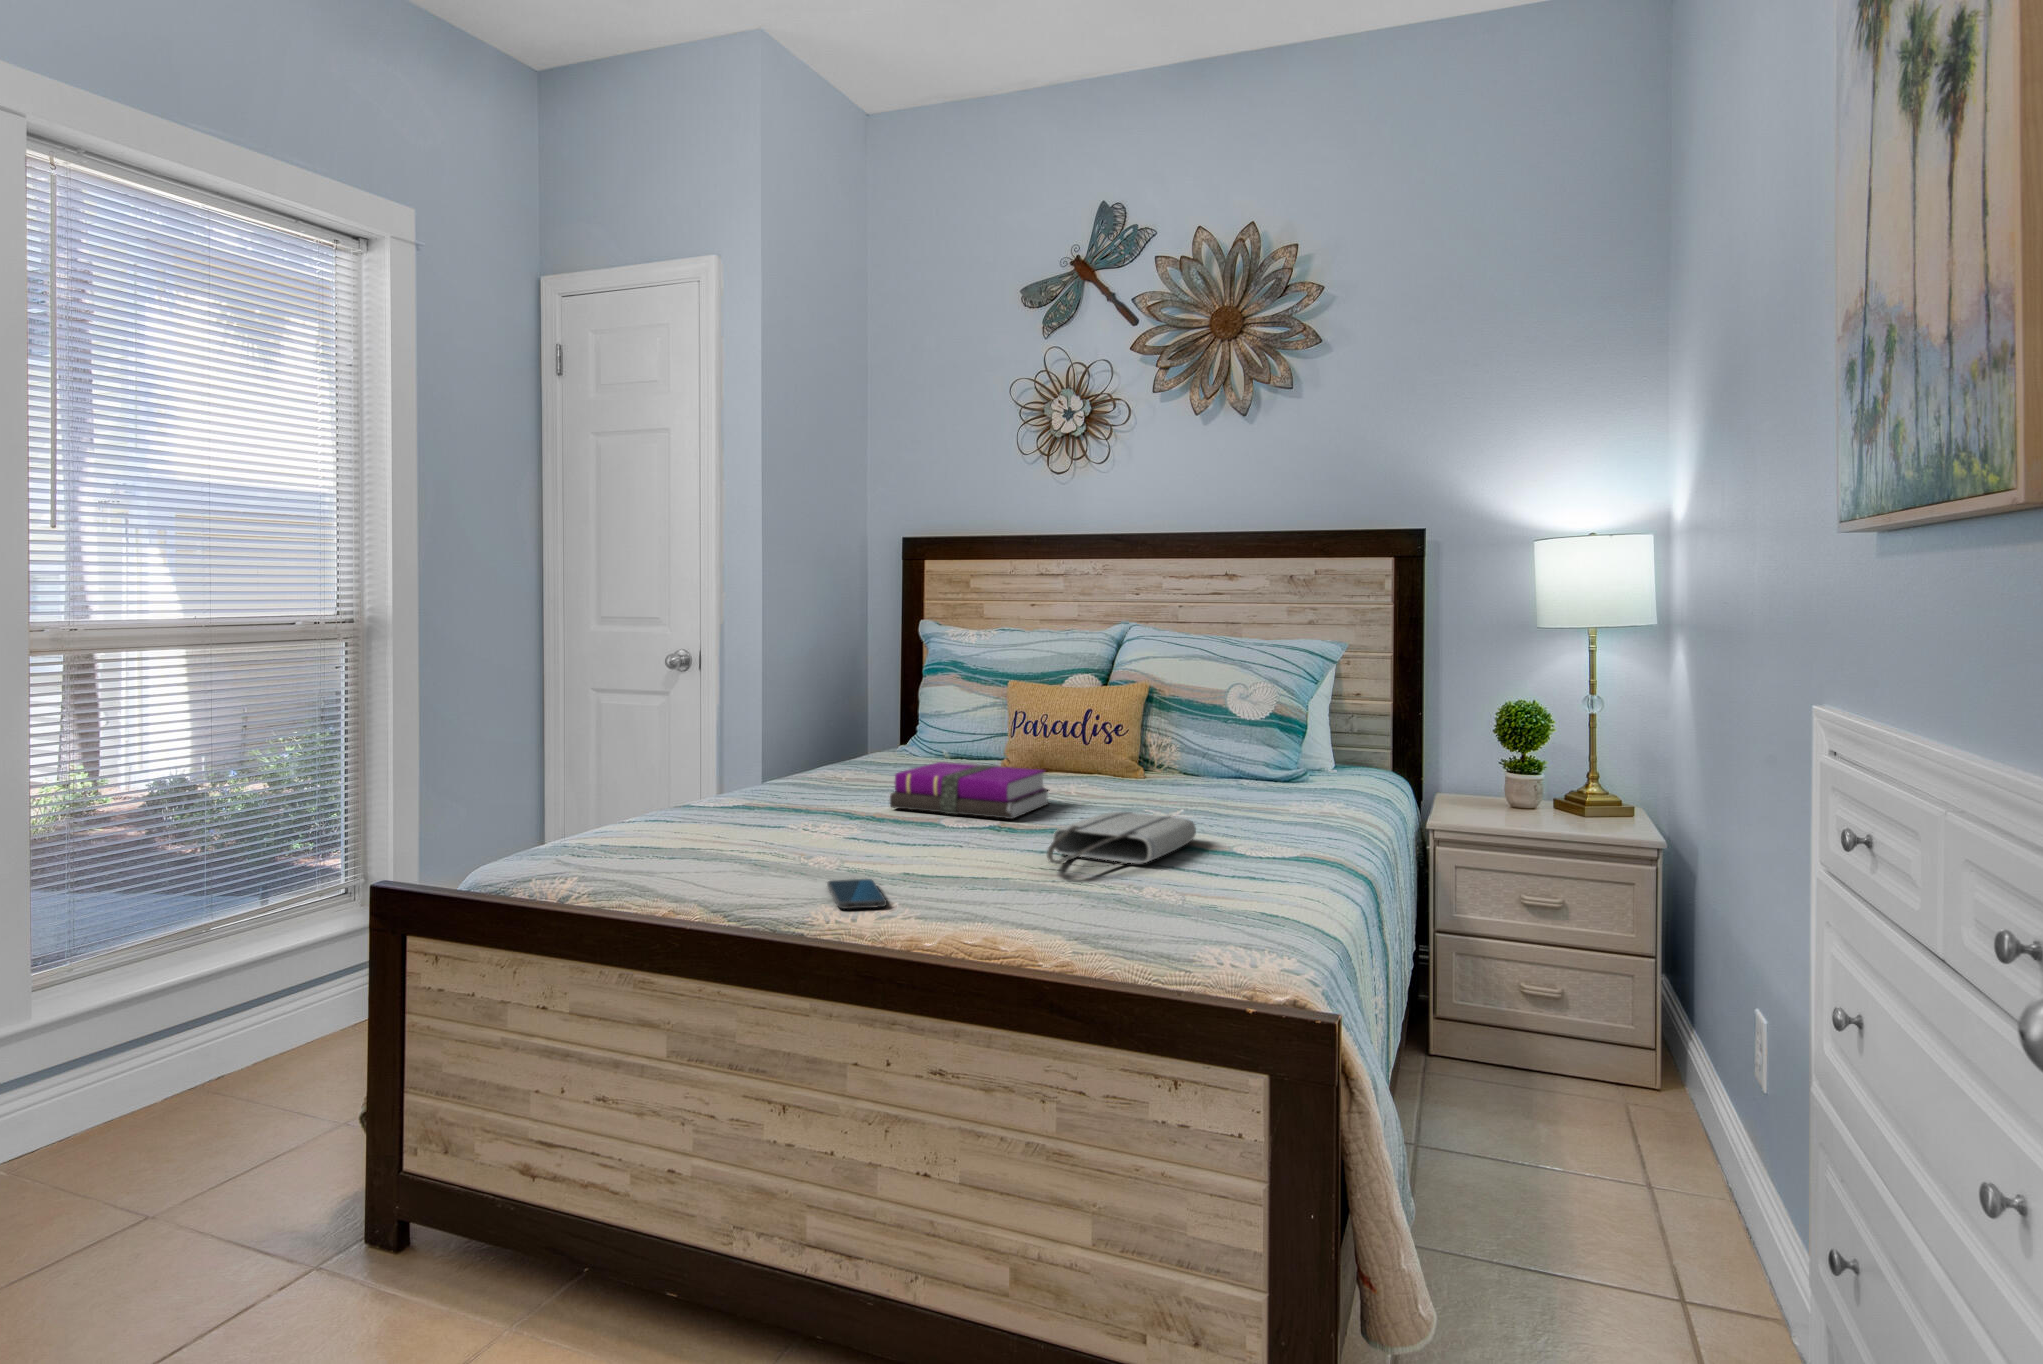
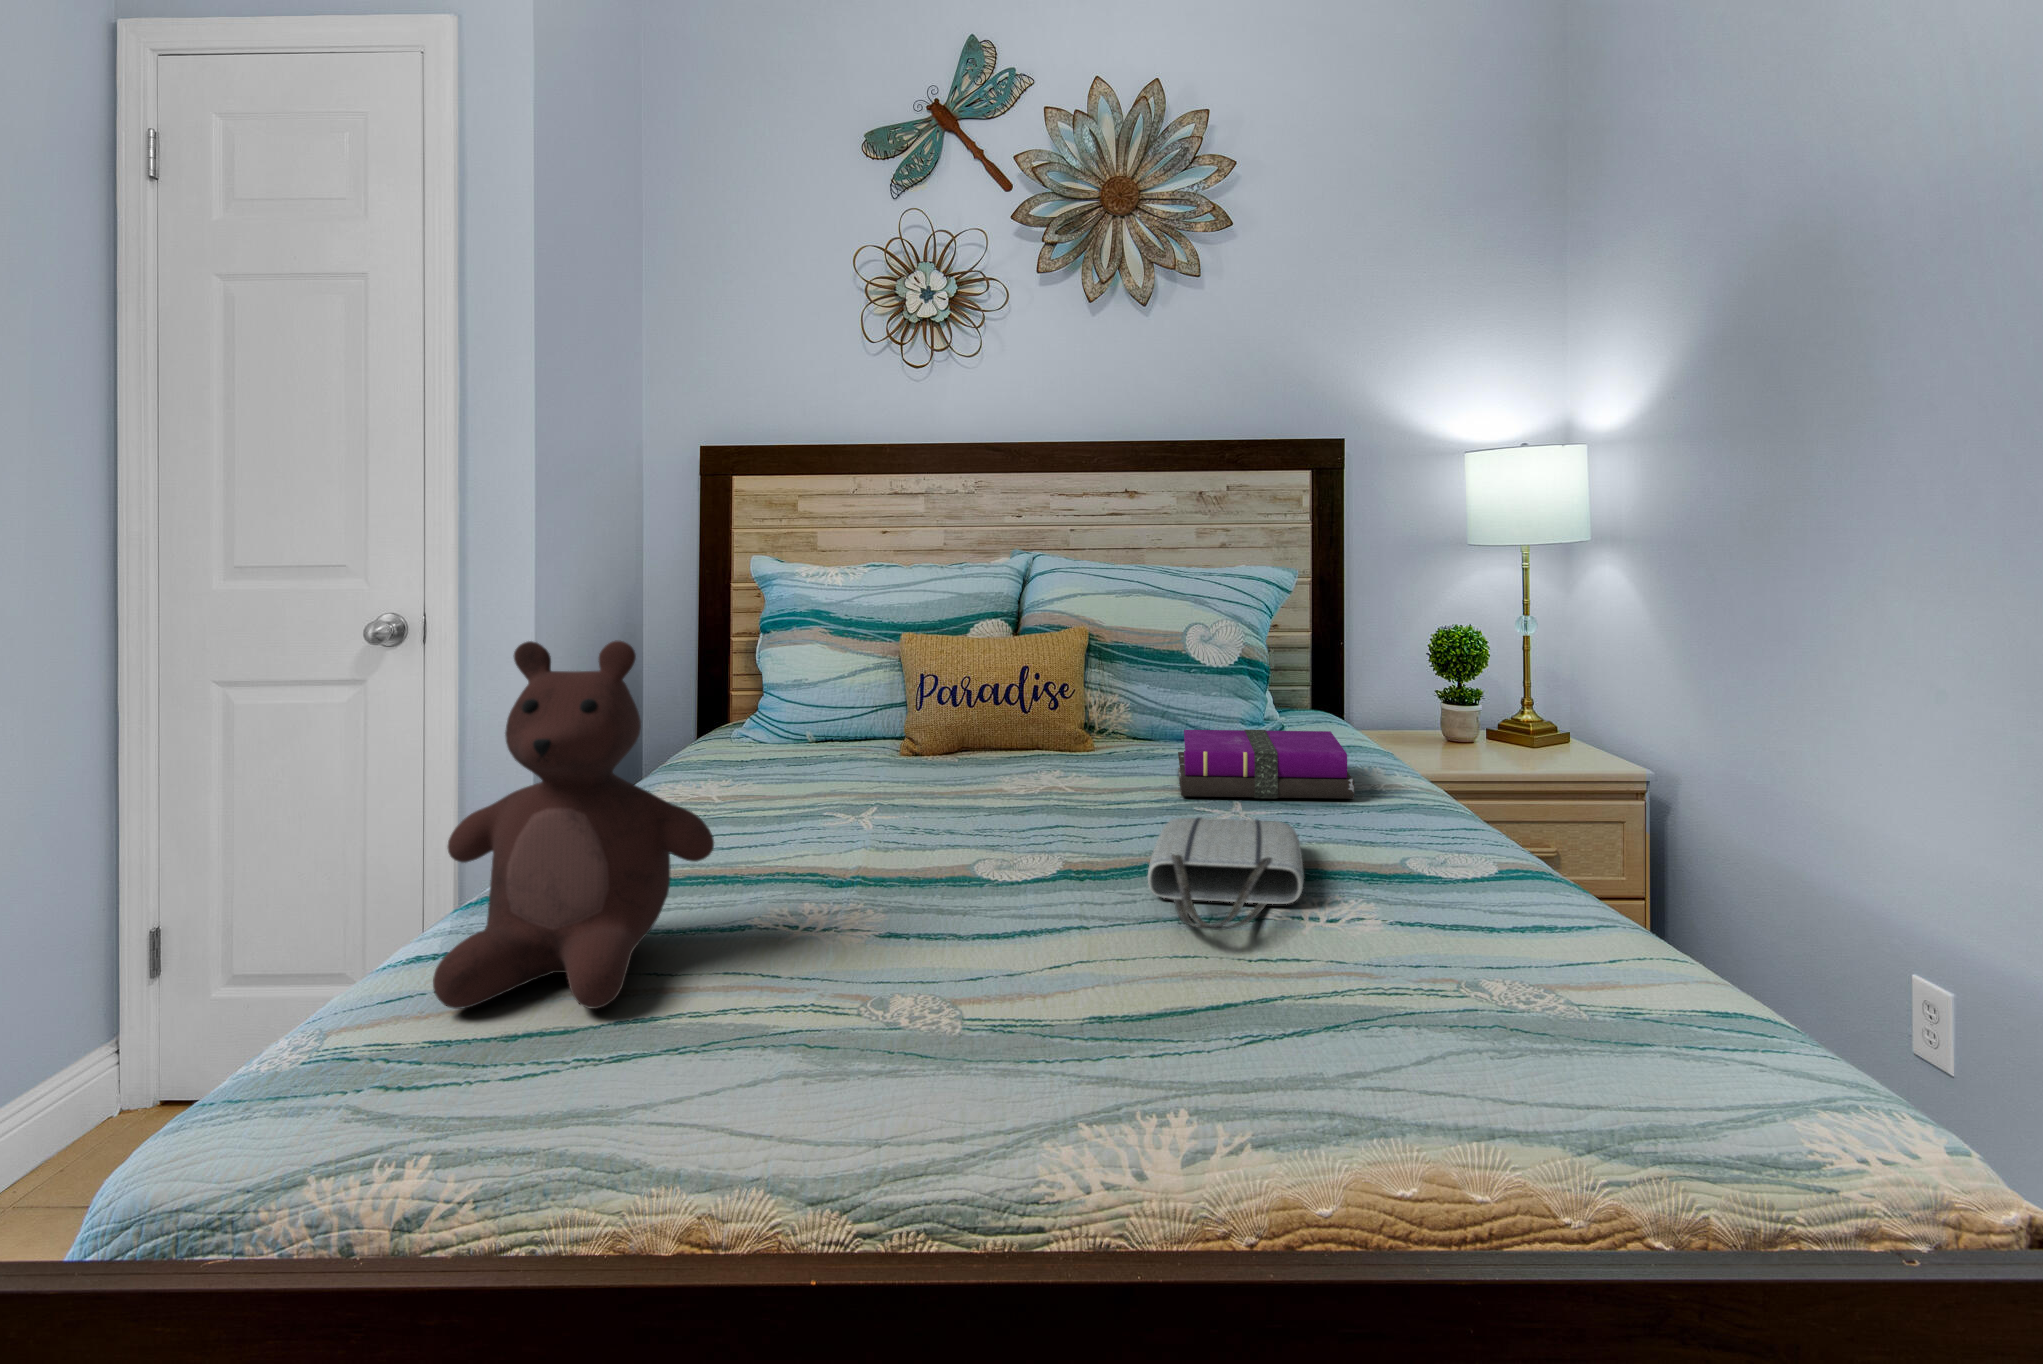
teddy bear: none [600,656,763,863] -> present [433,641,714,1009]
notebook: present [890,762,1050,819] -> present [1178,730,1354,799]
smartphone: present [827,879,886,909] -> none [896,1001,1039,1085]

